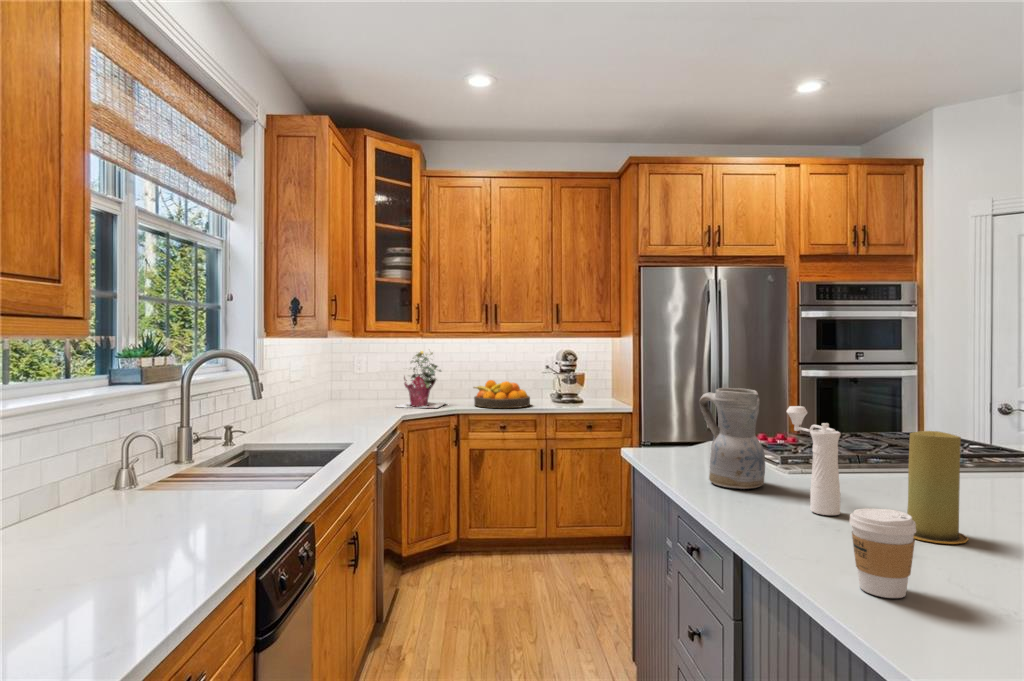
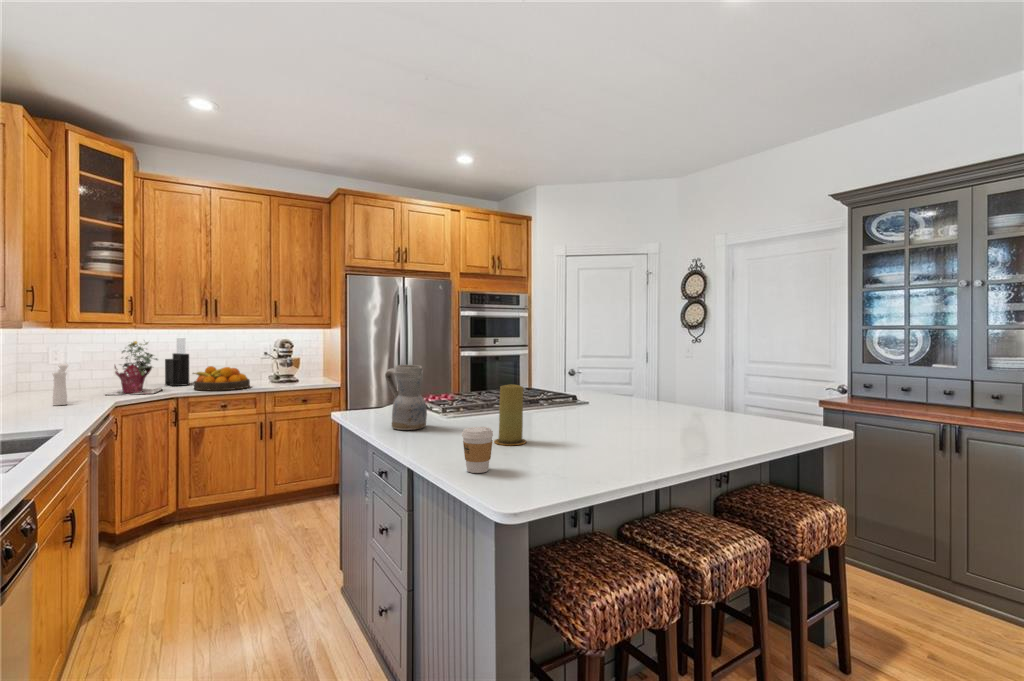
knife block: none [449,348,471,401] -> present [165,338,189,386]
pepper mill: present [786,406,840,515] -> present [53,364,68,405]

